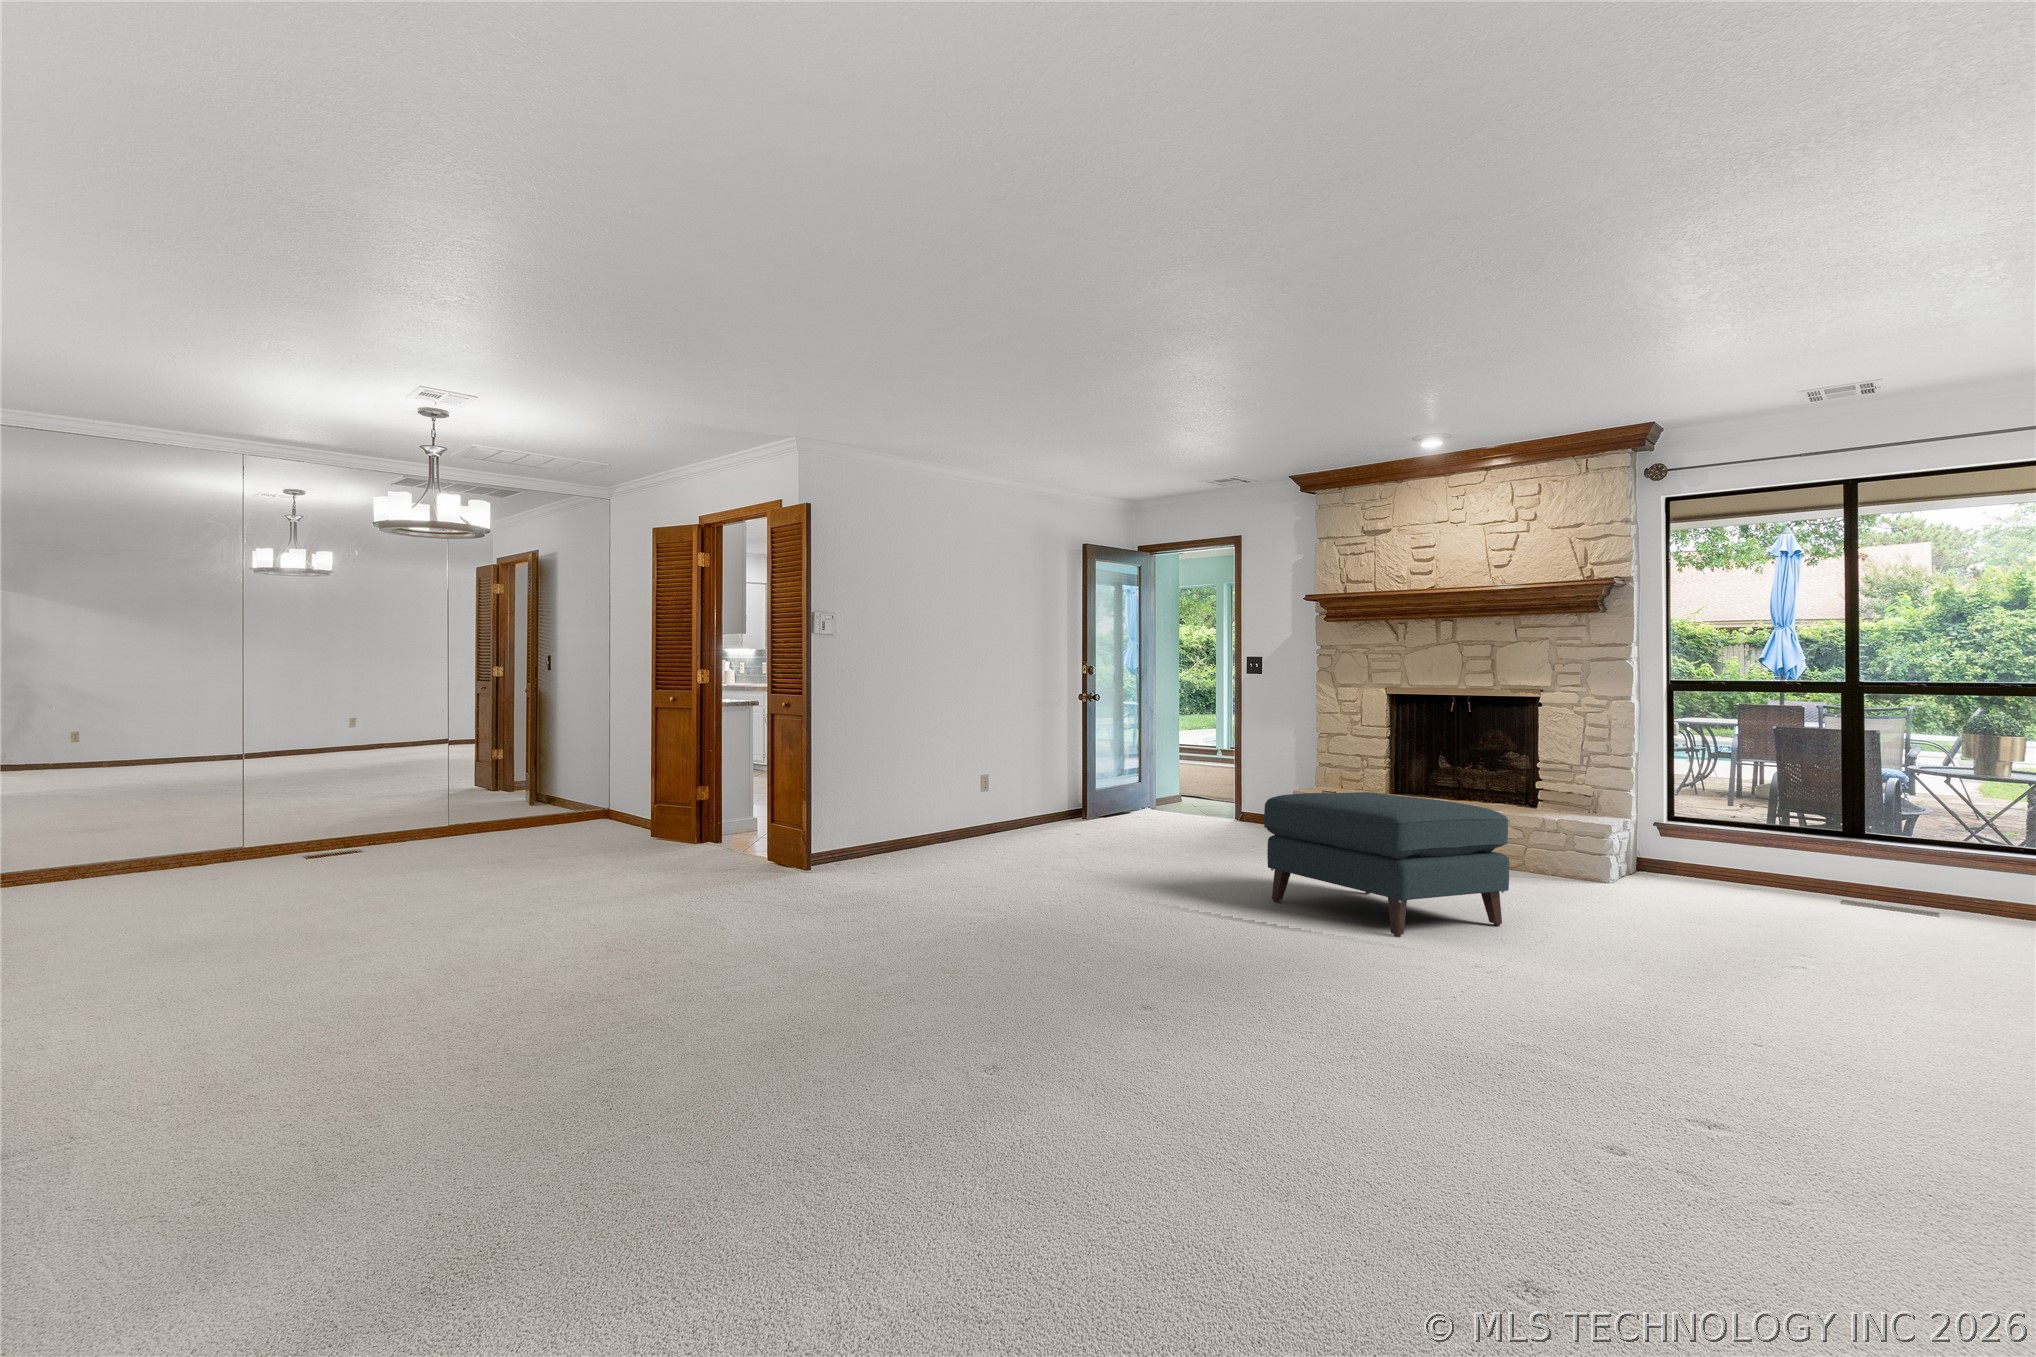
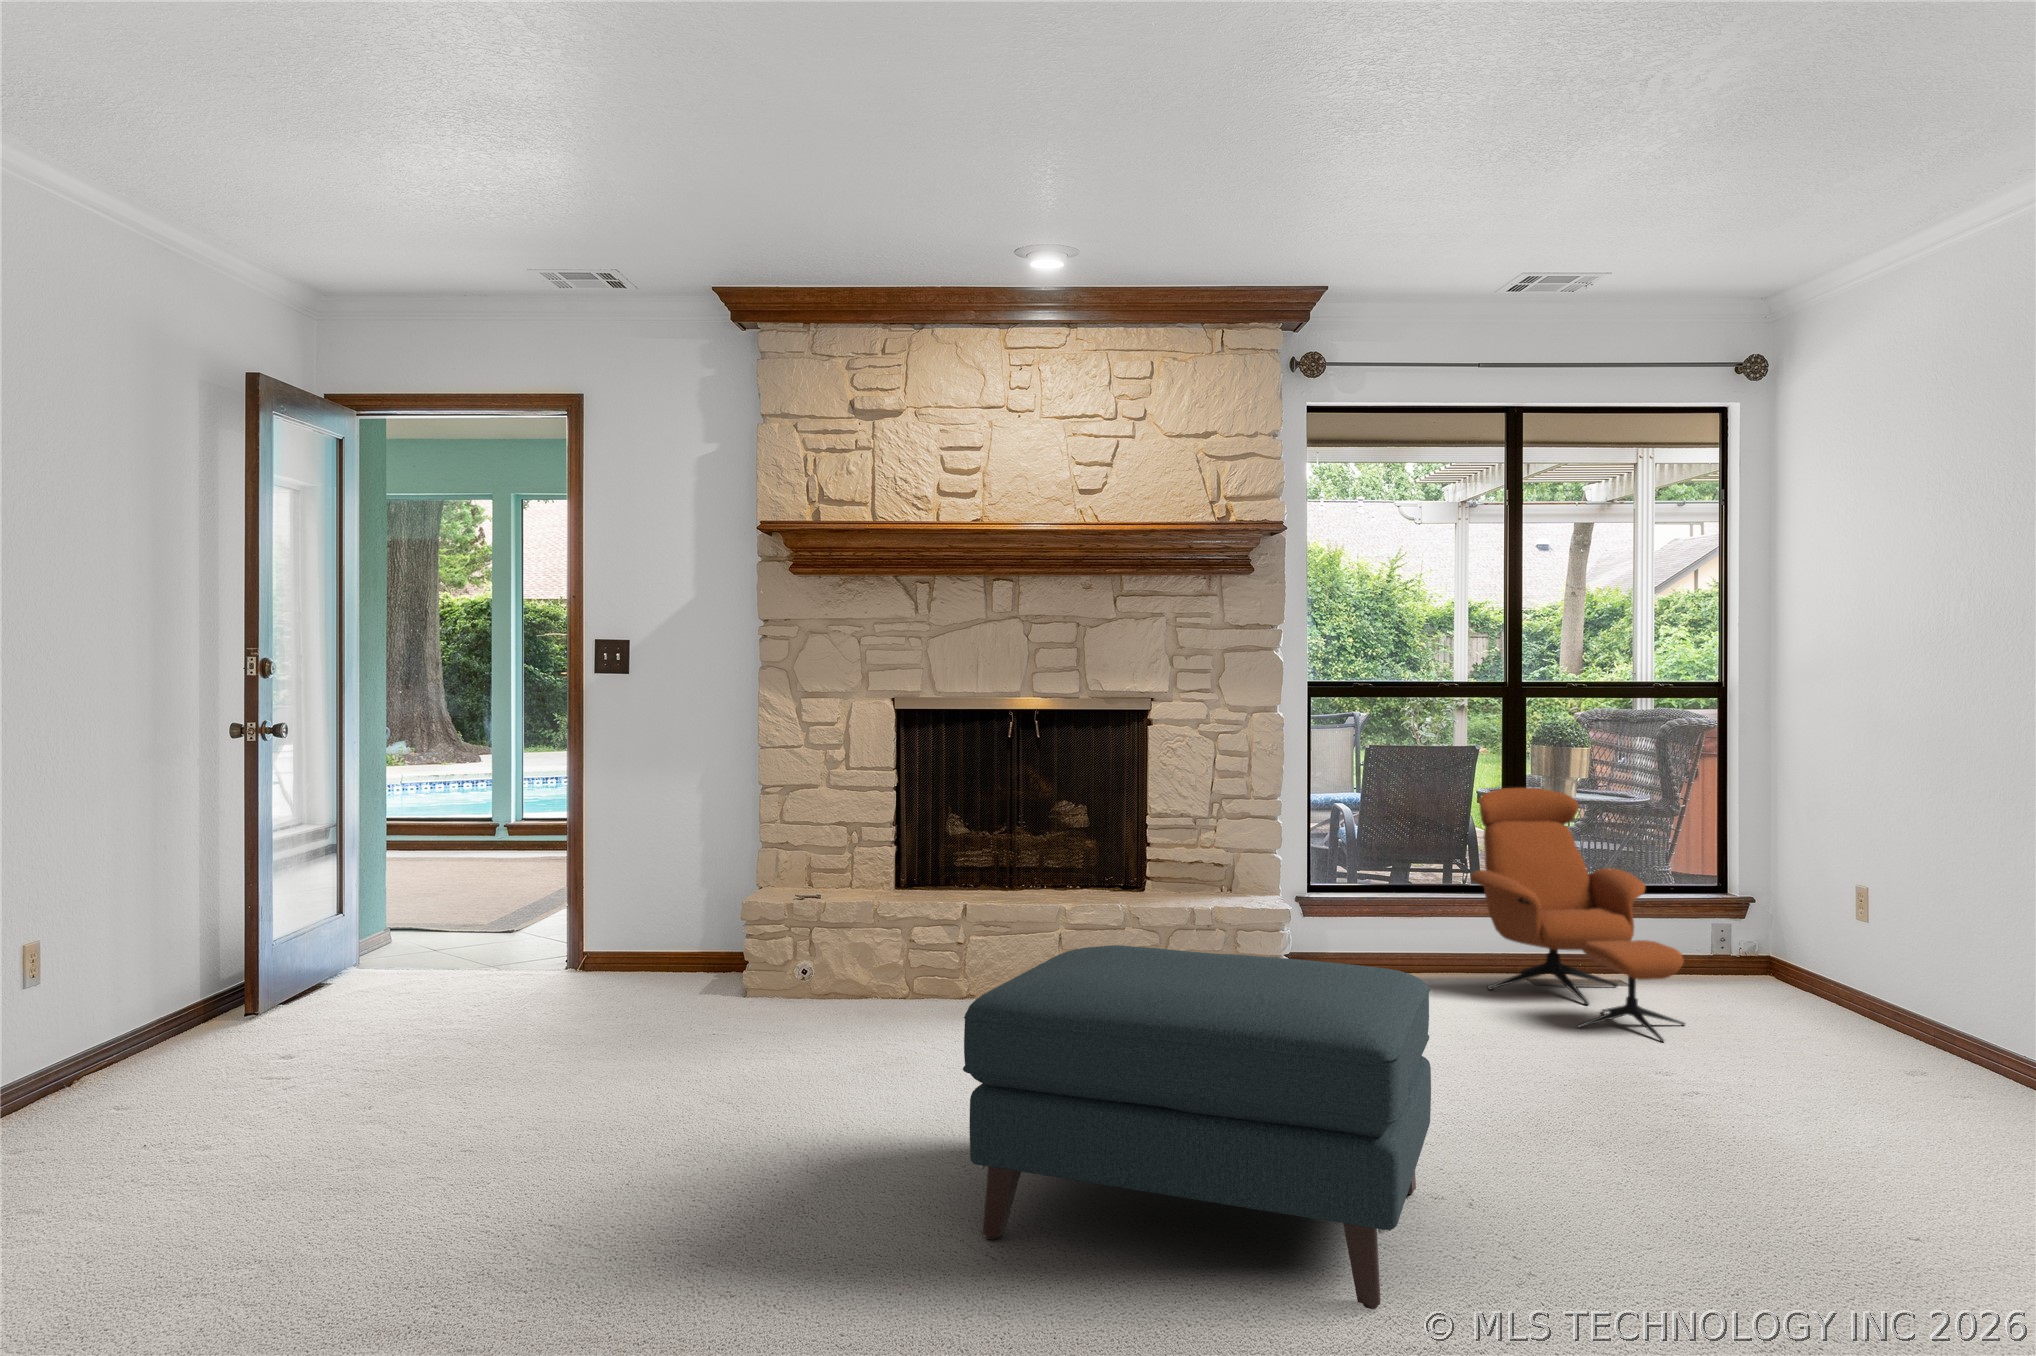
lounge chair: none [1778,759,1932,927] -> present [1471,788,1685,1042]

